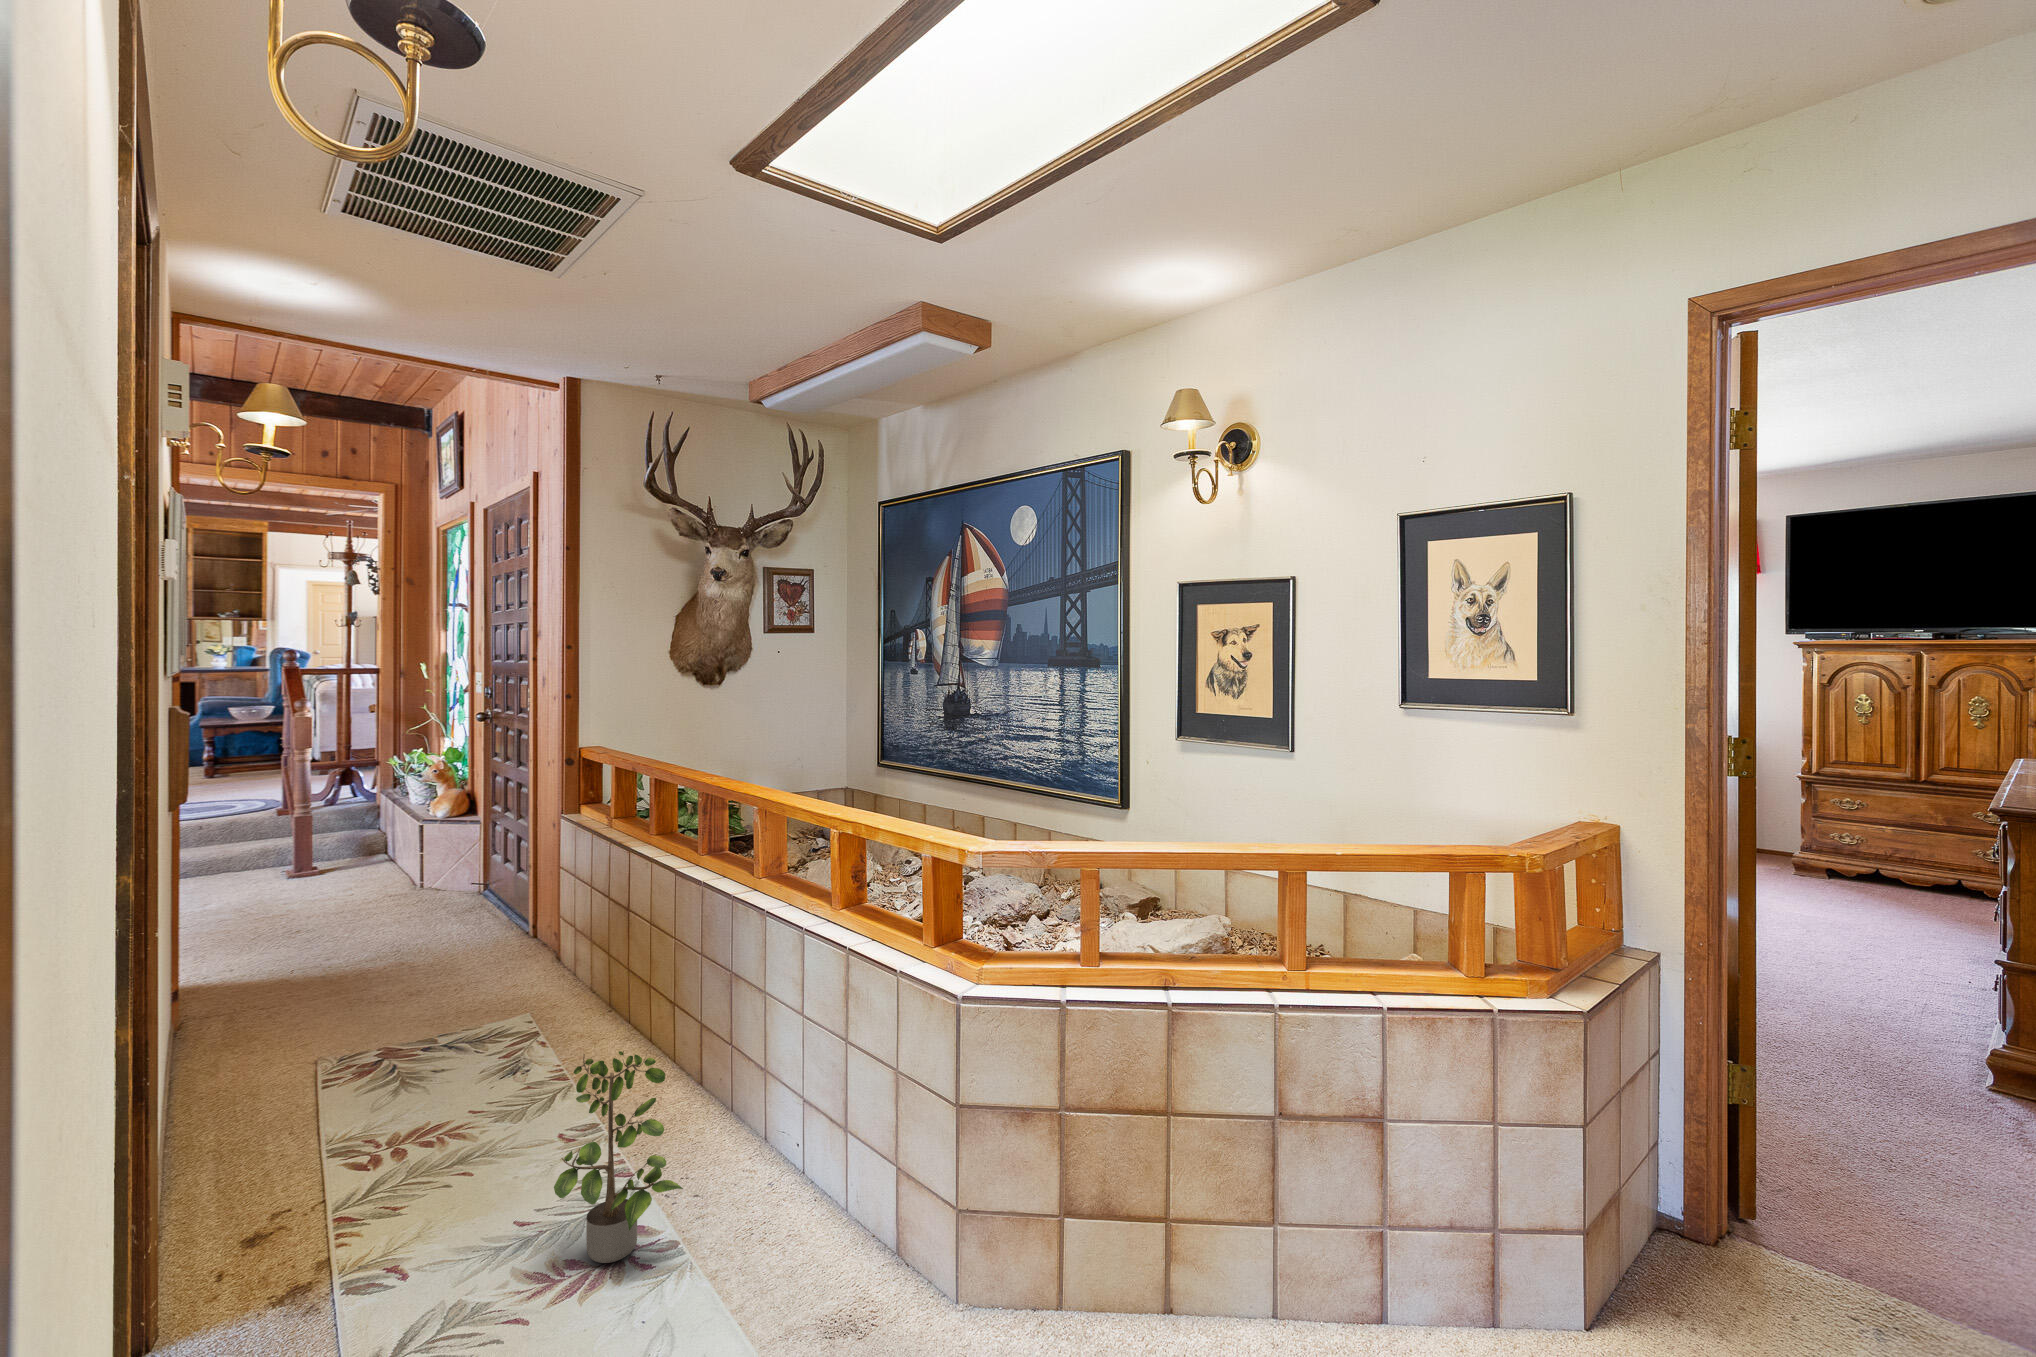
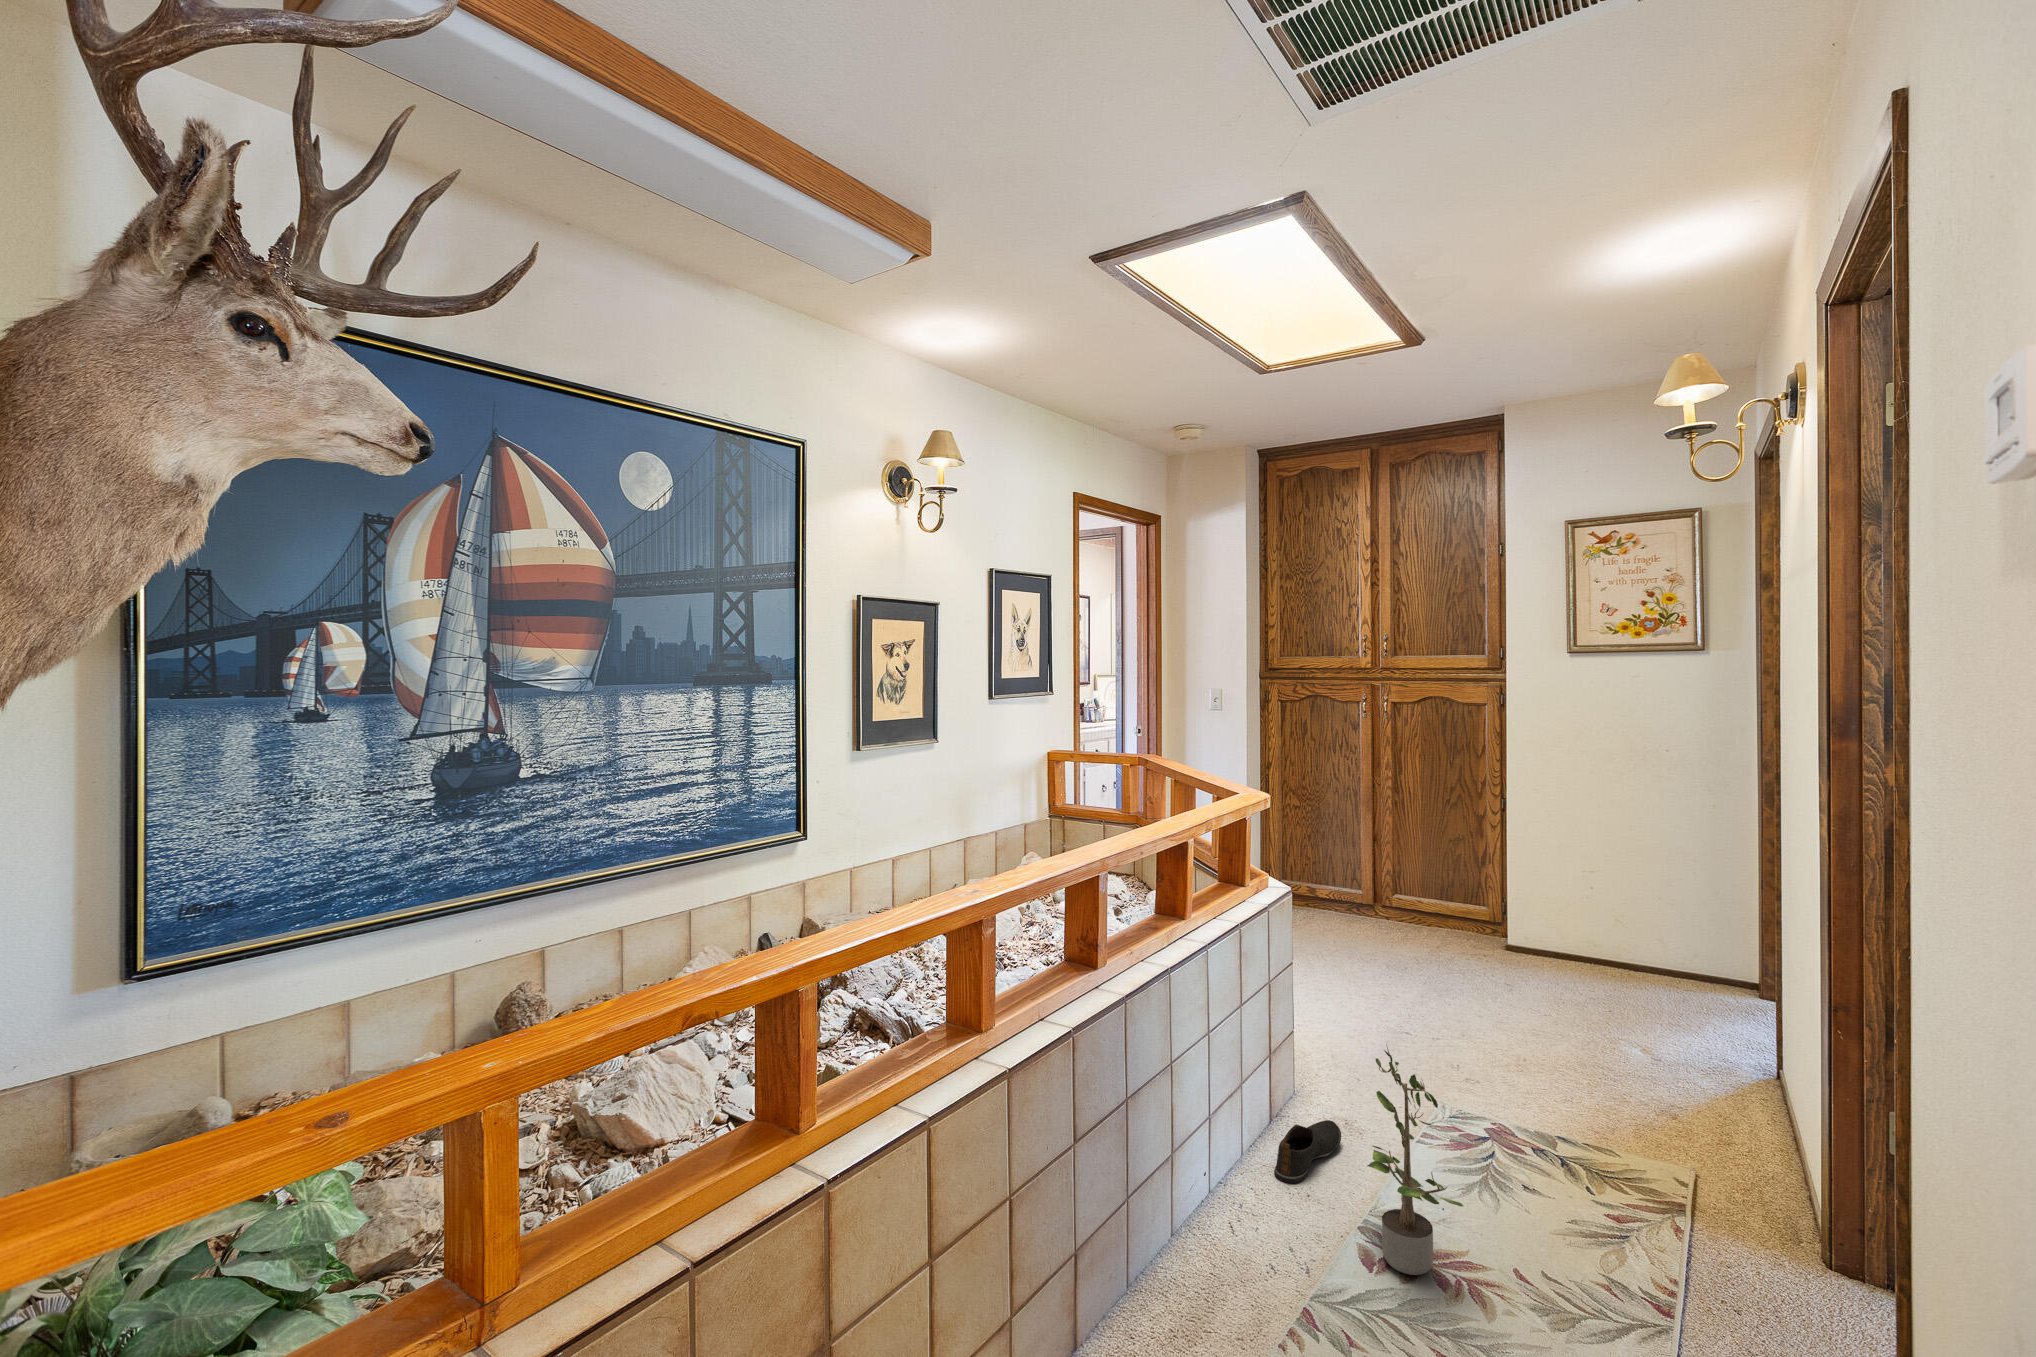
shoe: none [774,1187,845,1284] -> present [1274,1120,1341,1183]

